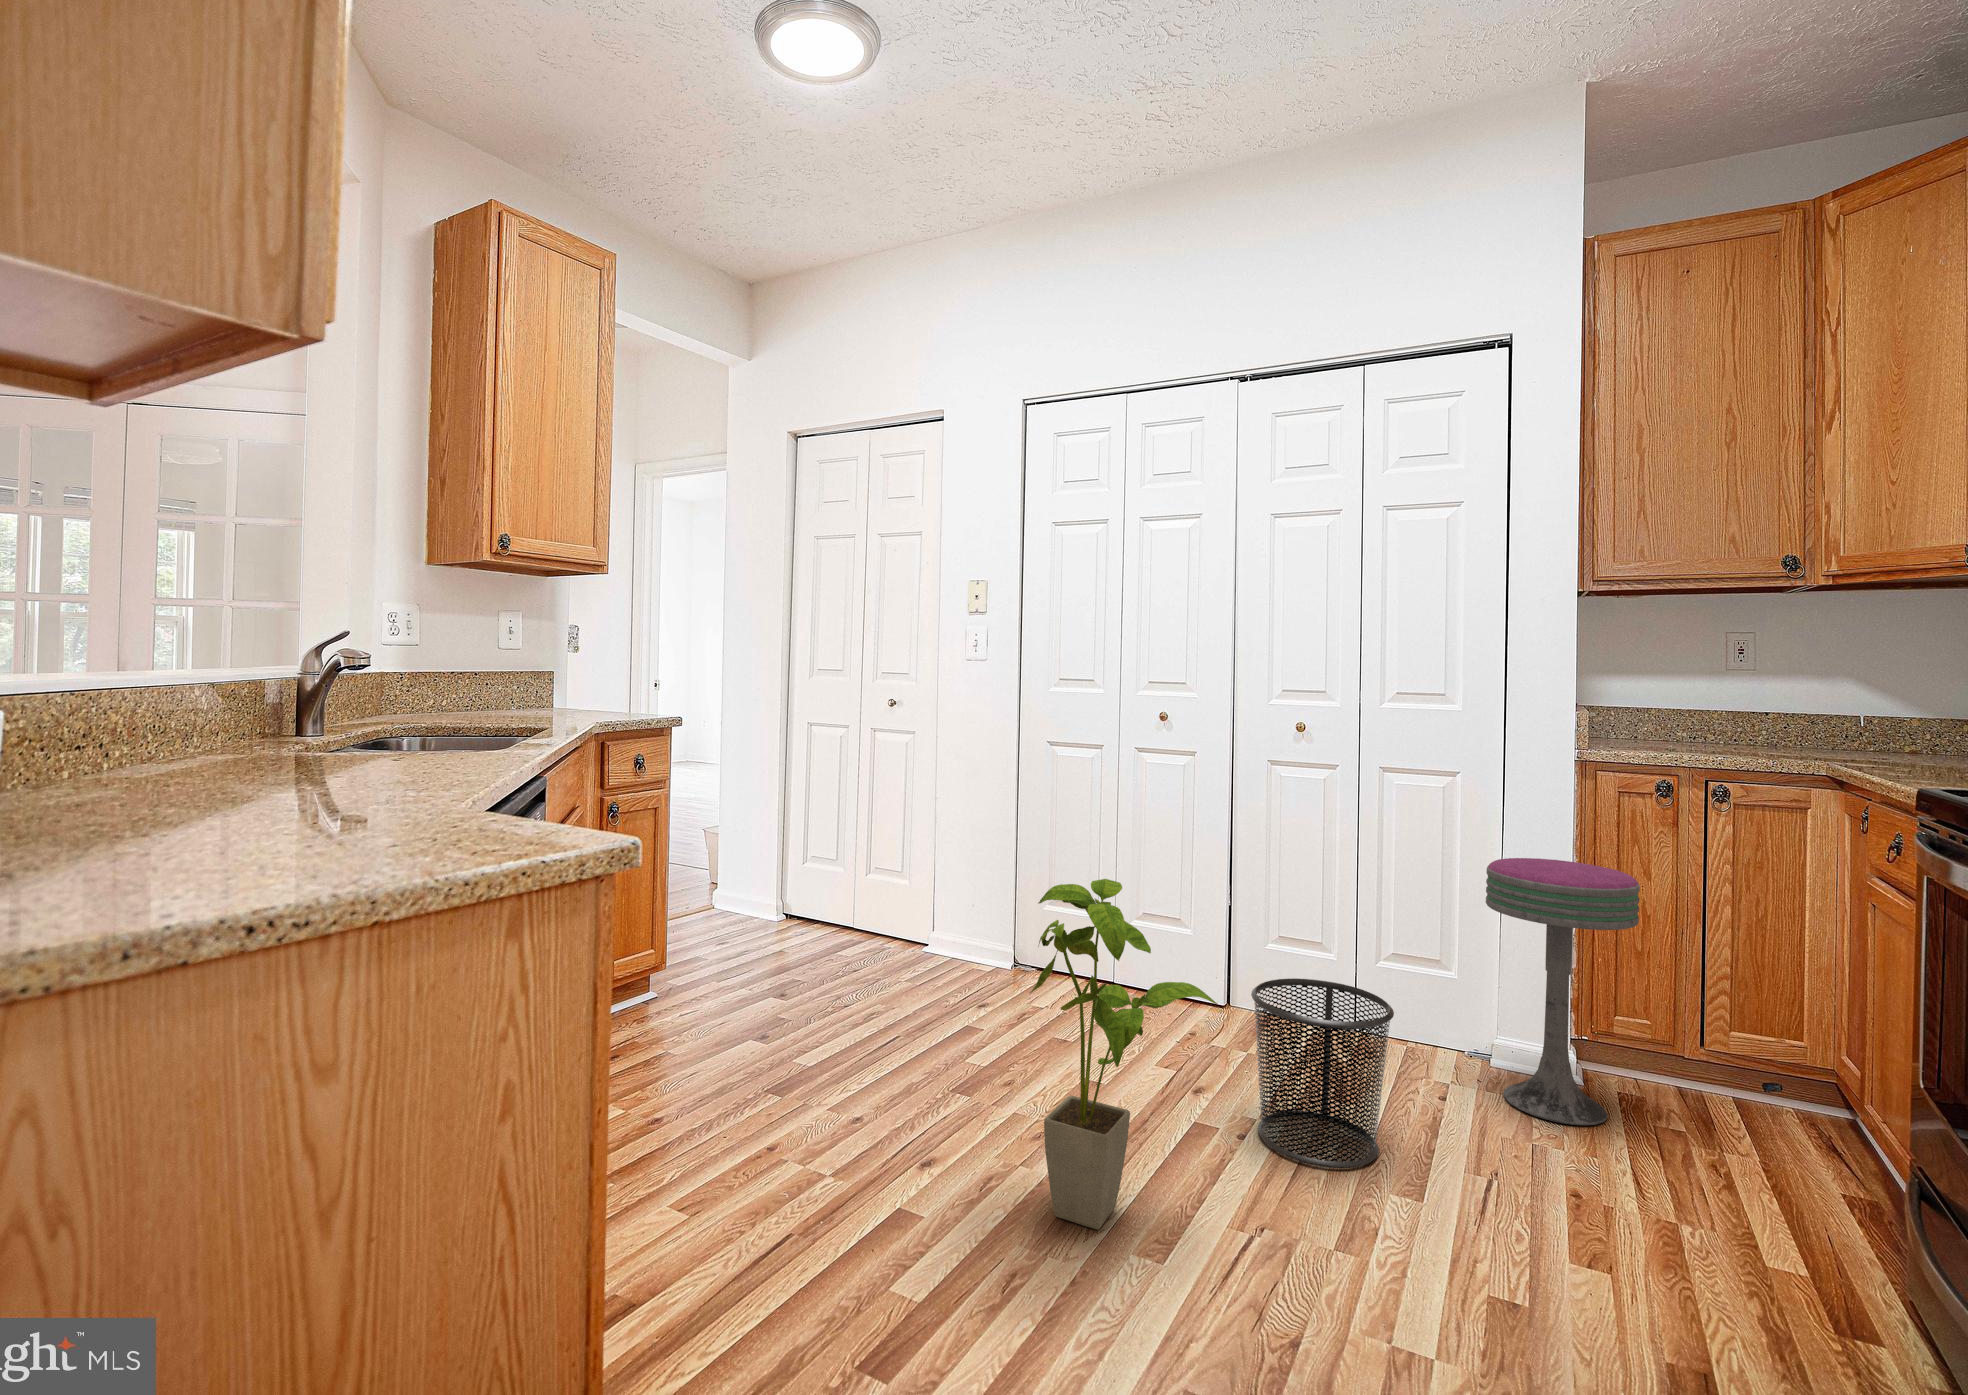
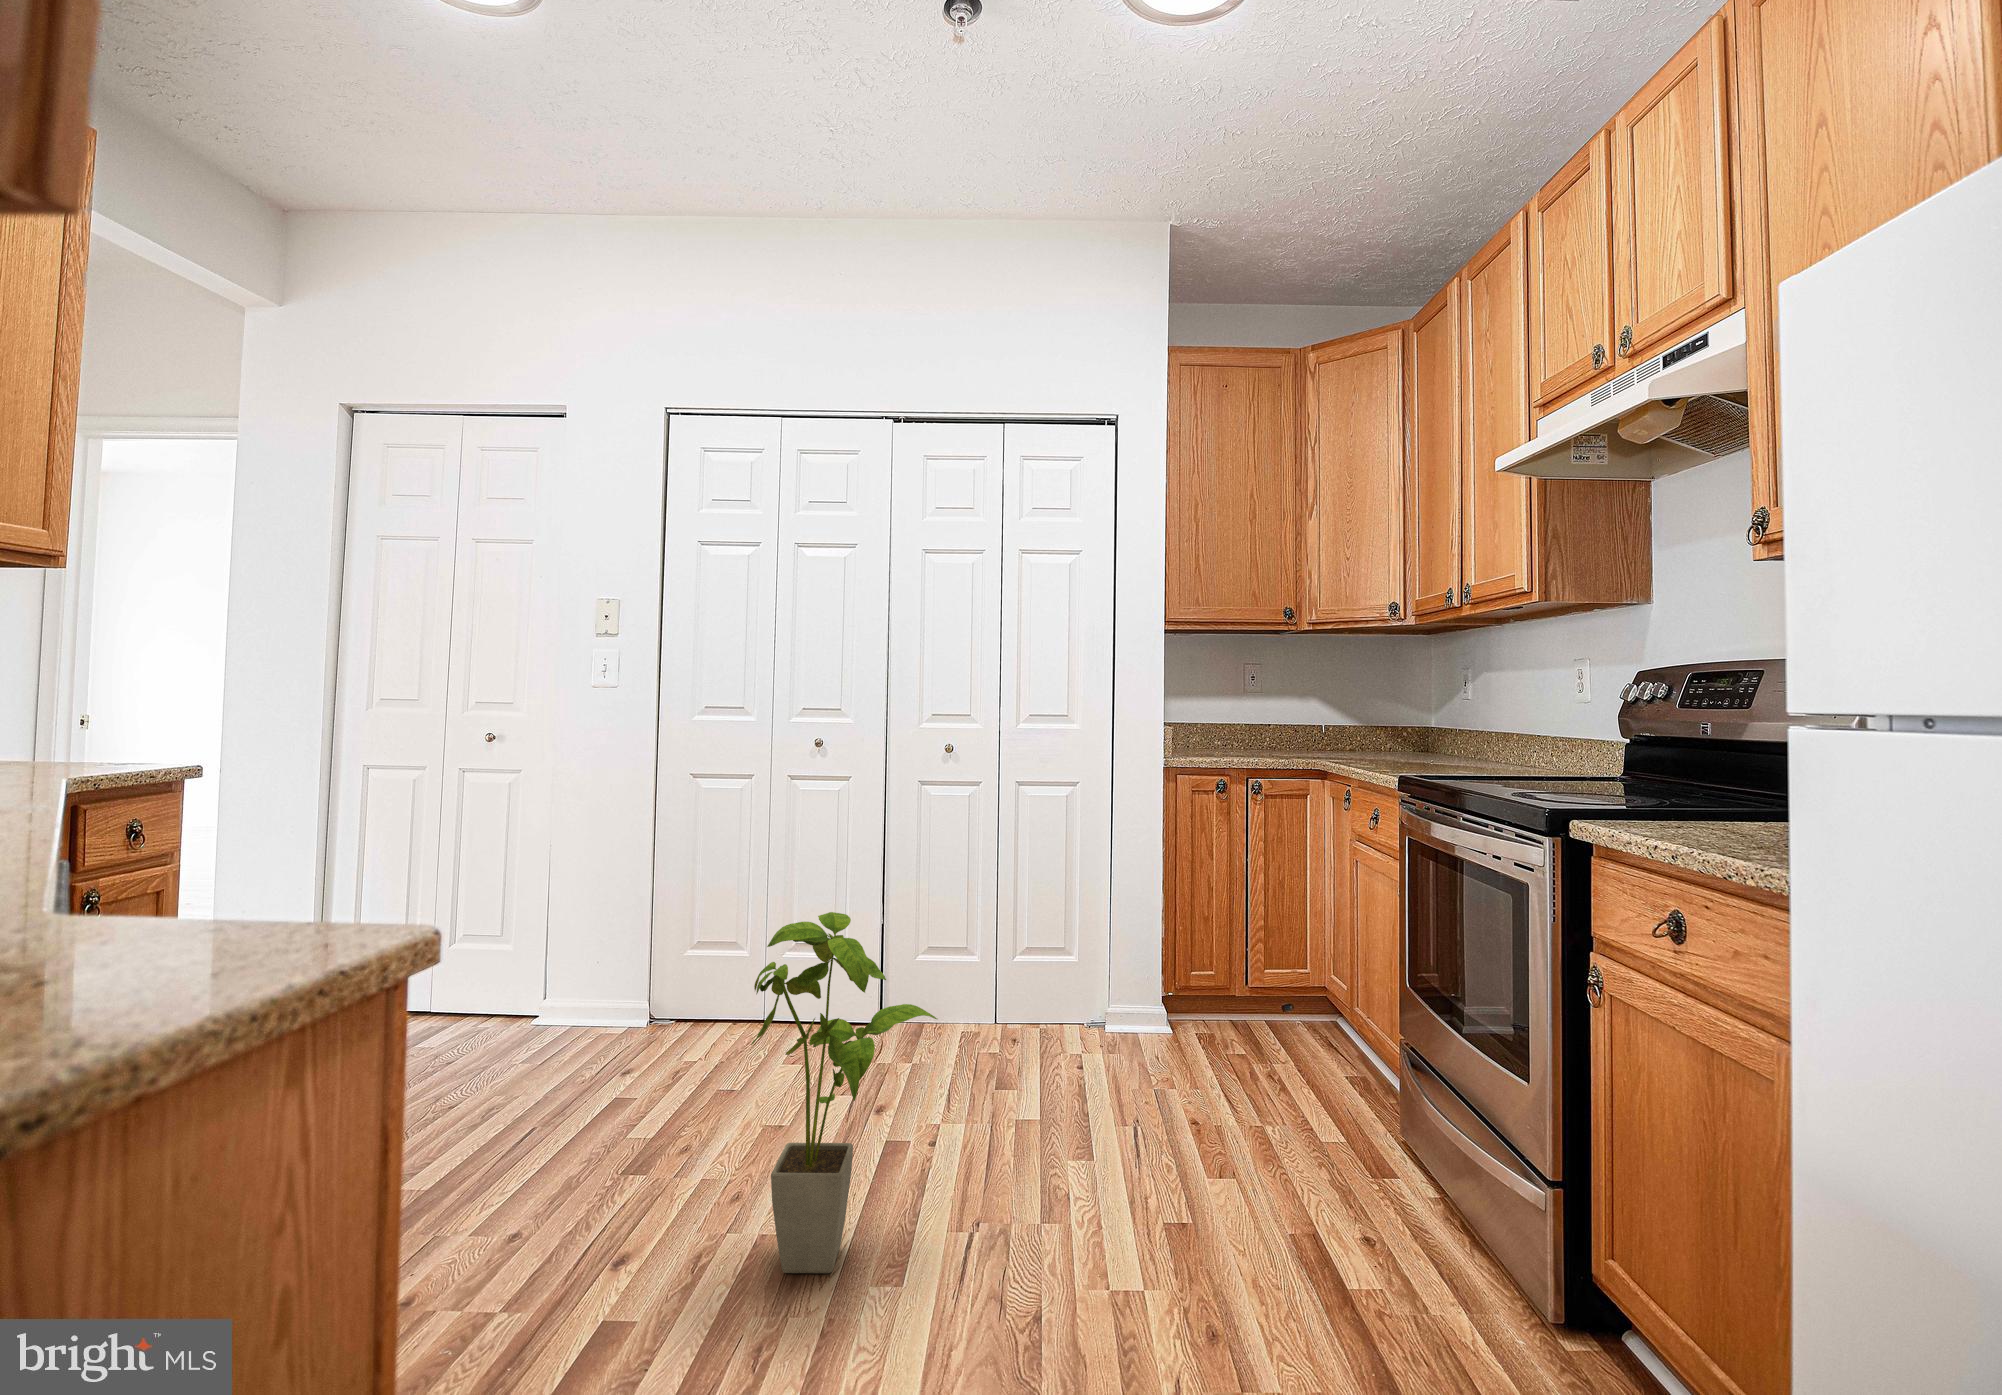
bar stool: present [1486,858,1640,1125] -> none [1107,851,1215,1069]
waste bin: present [1251,978,1394,1168] -> none [936,982,1059,1154]

